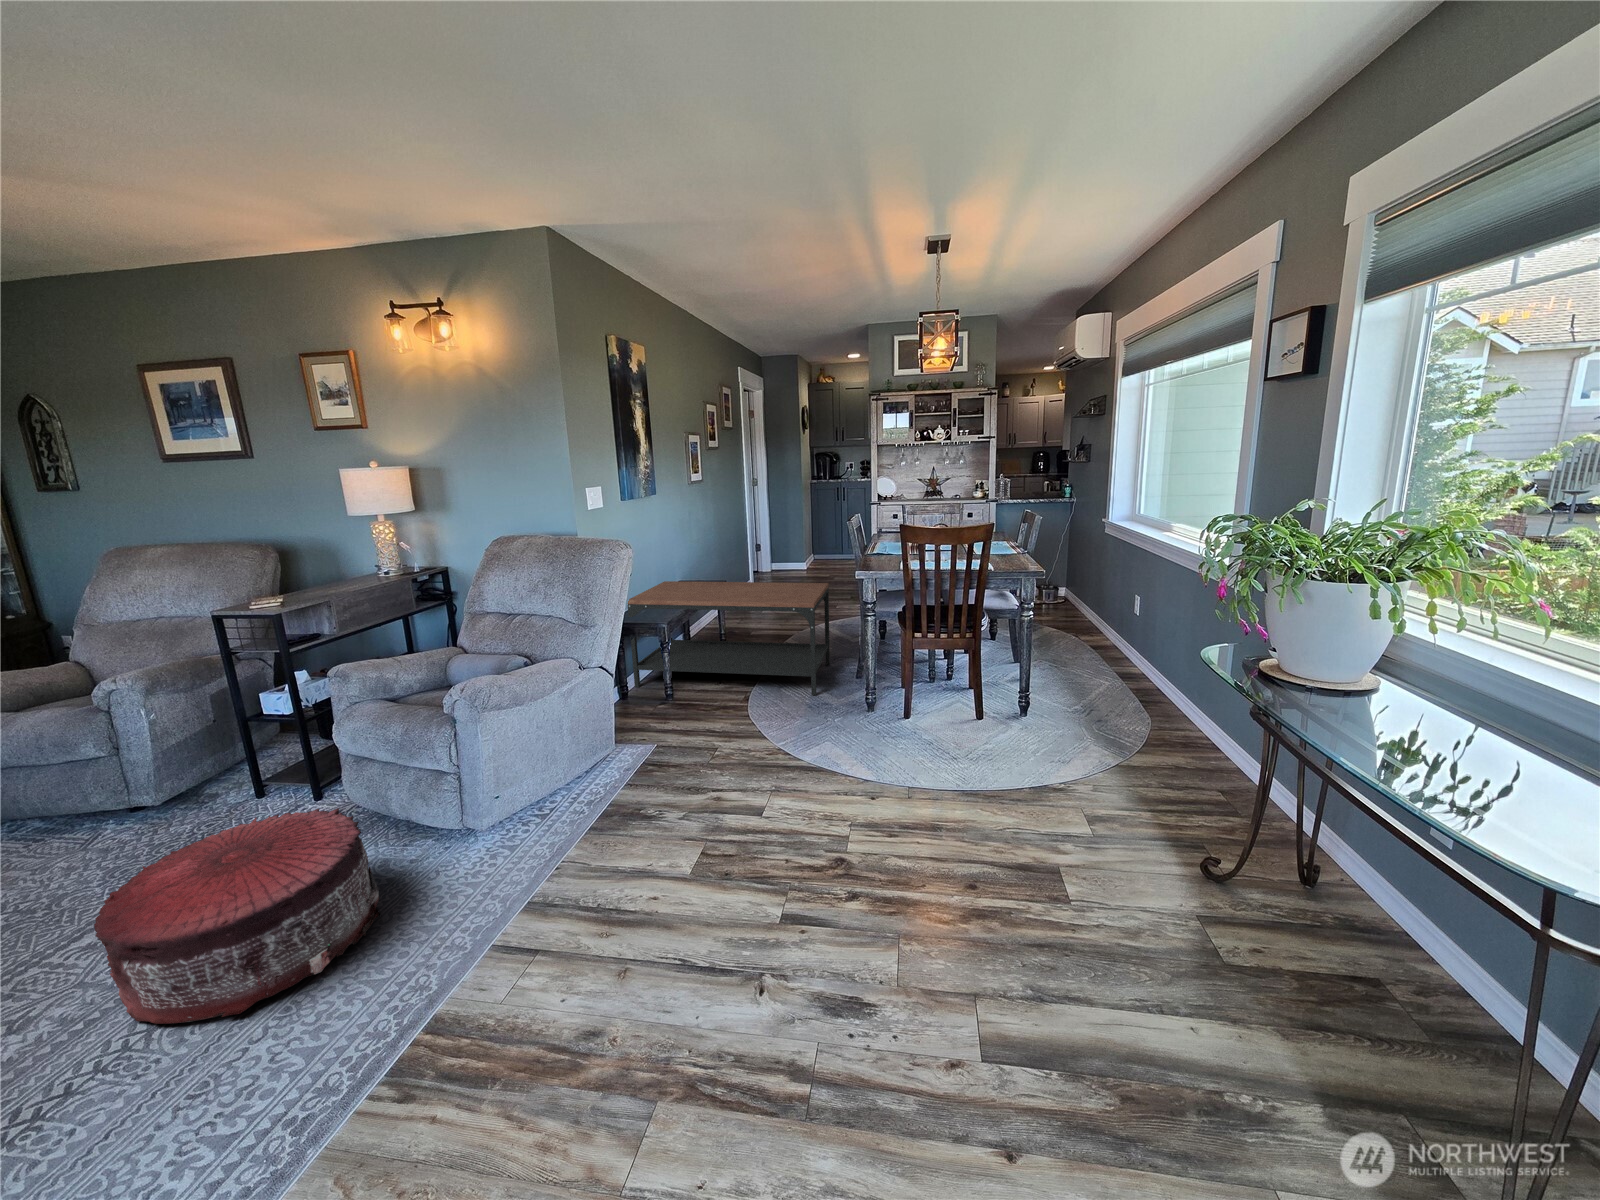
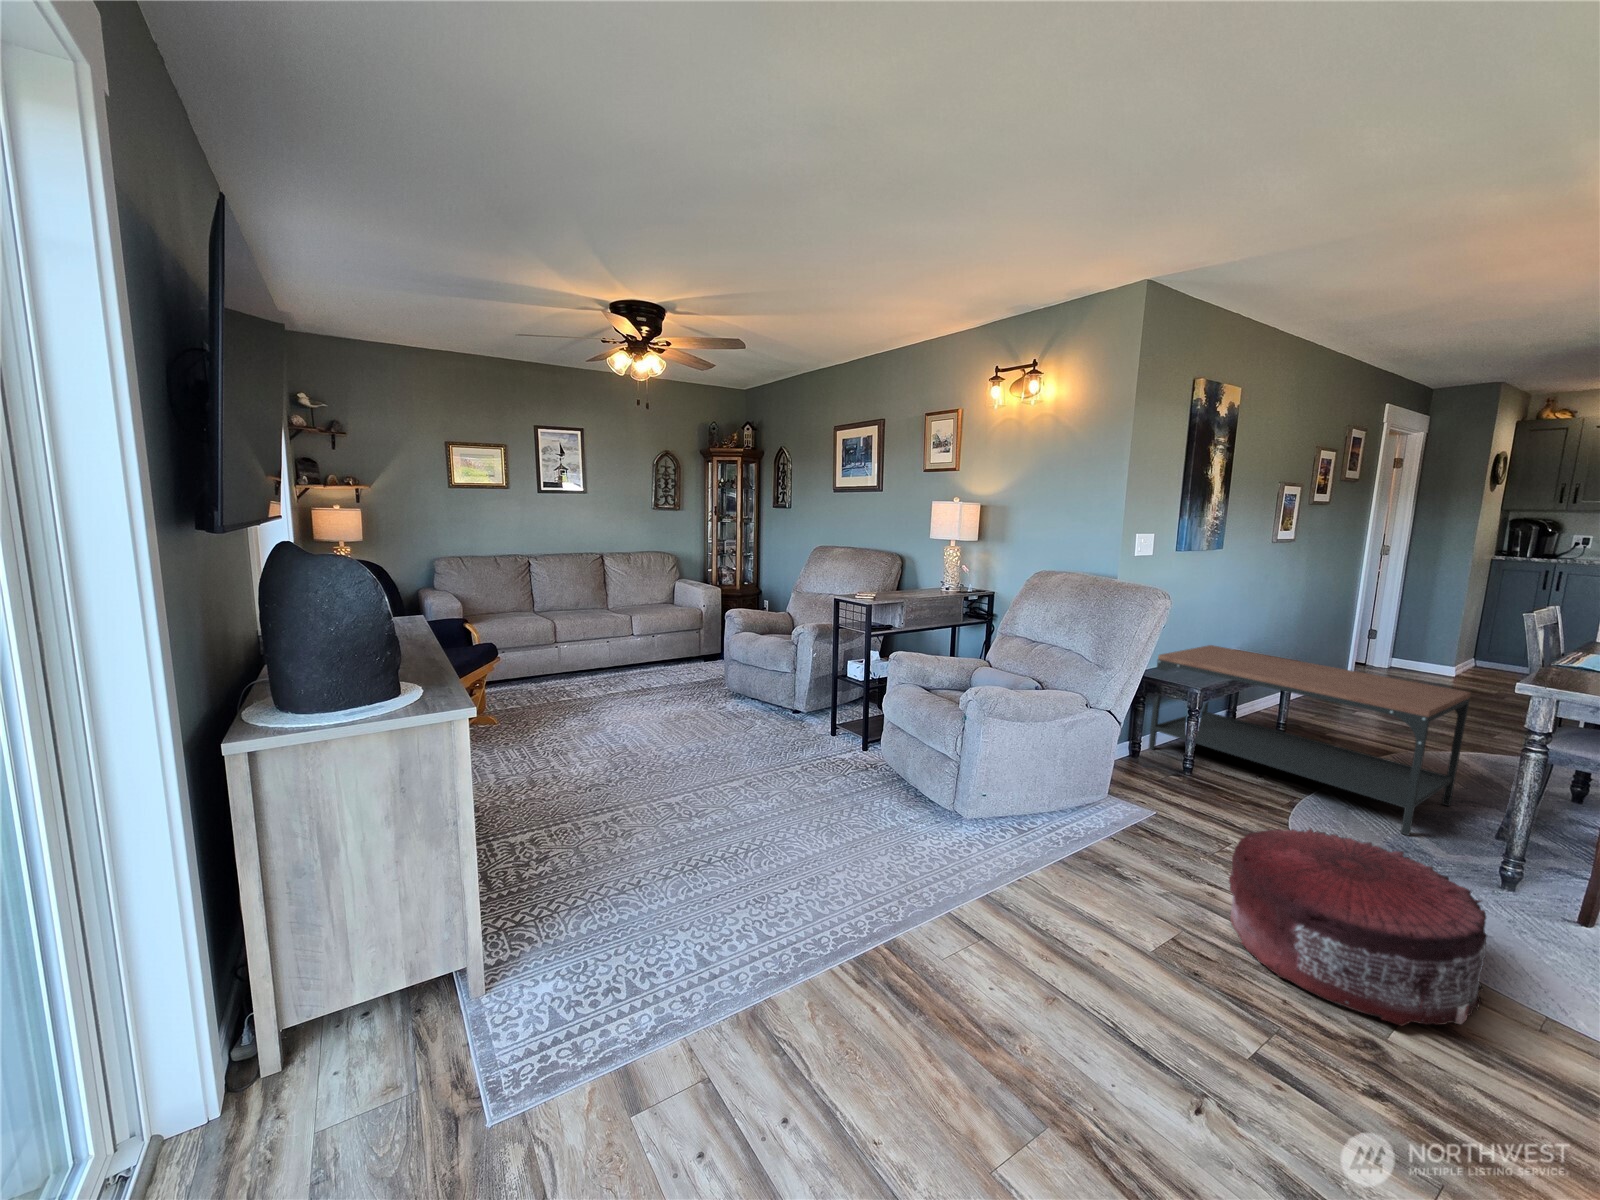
pouf: present [94,808,381,1024] -> present [1229,829,1487,1026]

